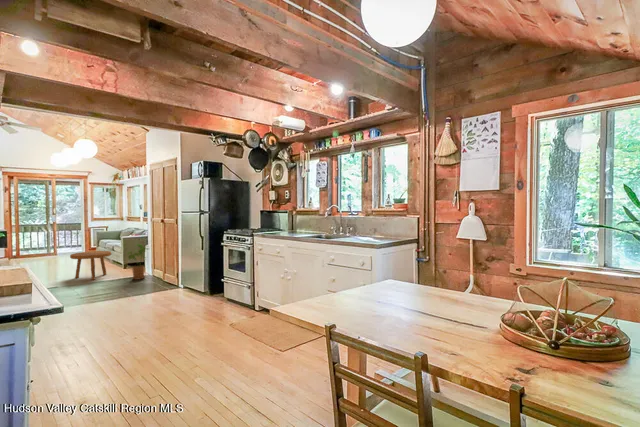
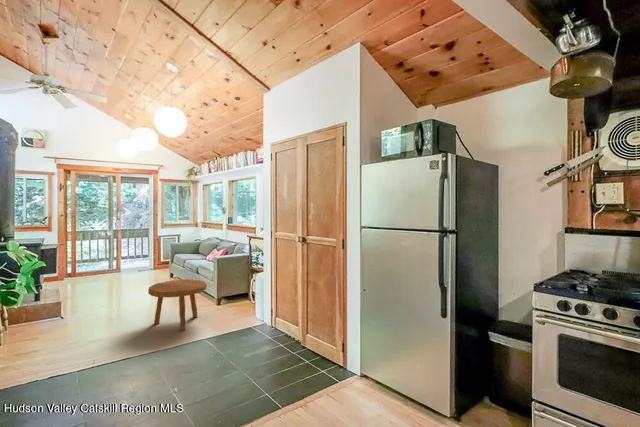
house plant: present [128,244,146,280] -> none [238,275,272,334]

